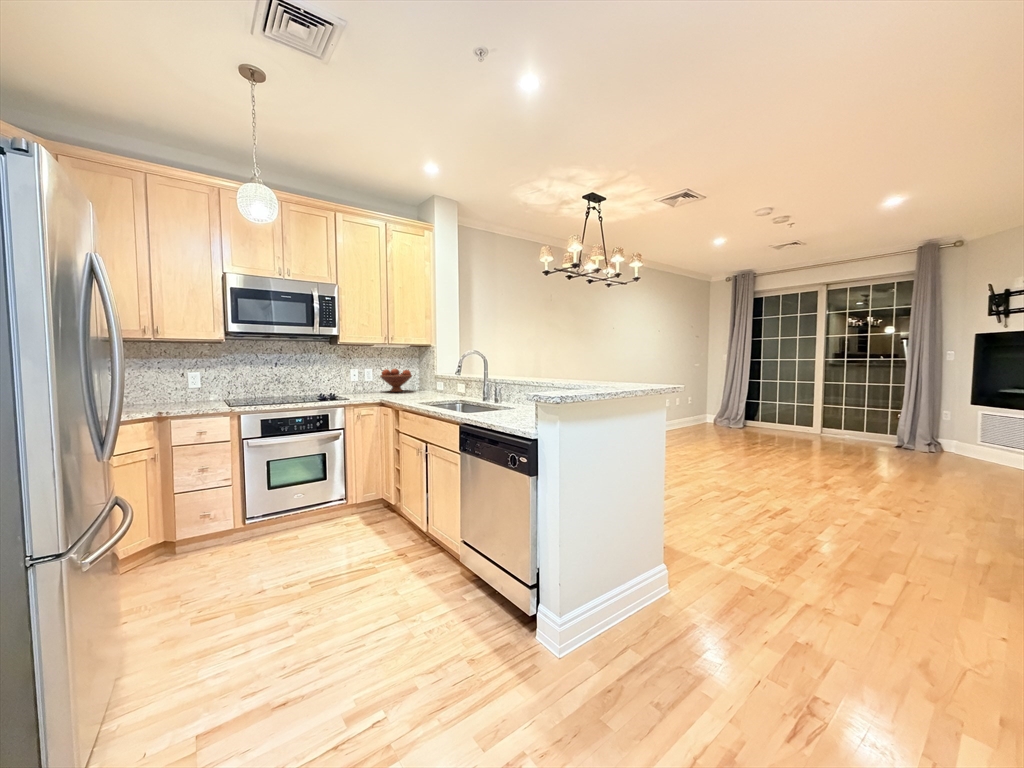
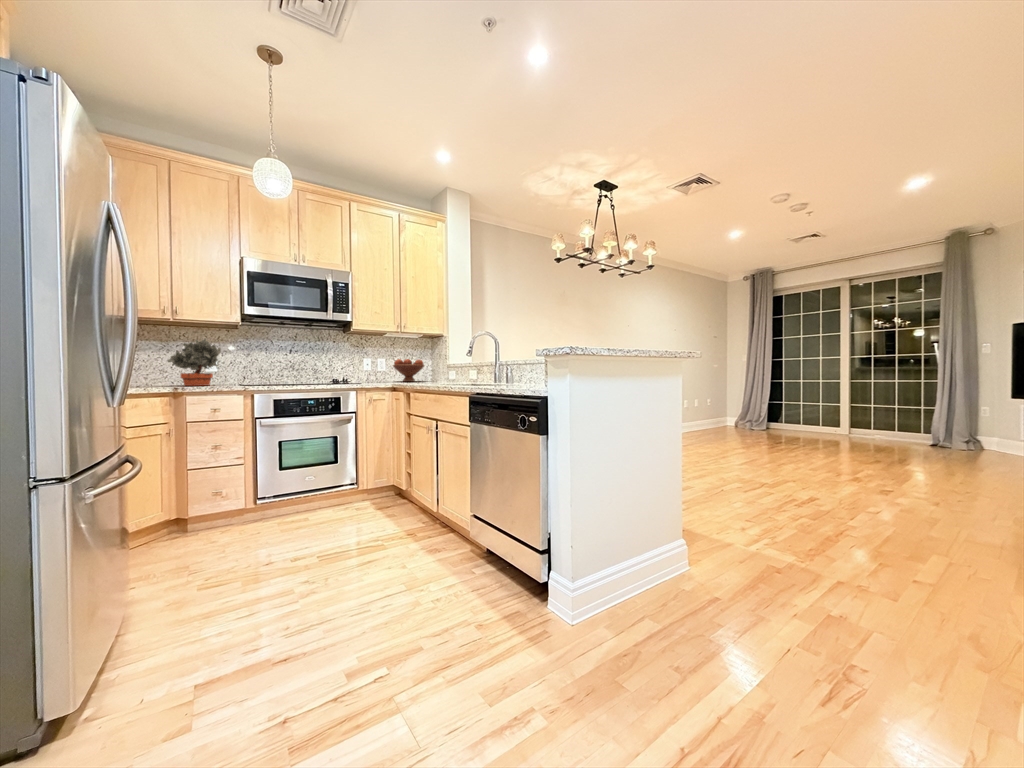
potted plant: none [148,355,204,405] -> present [167,339,221,386]

